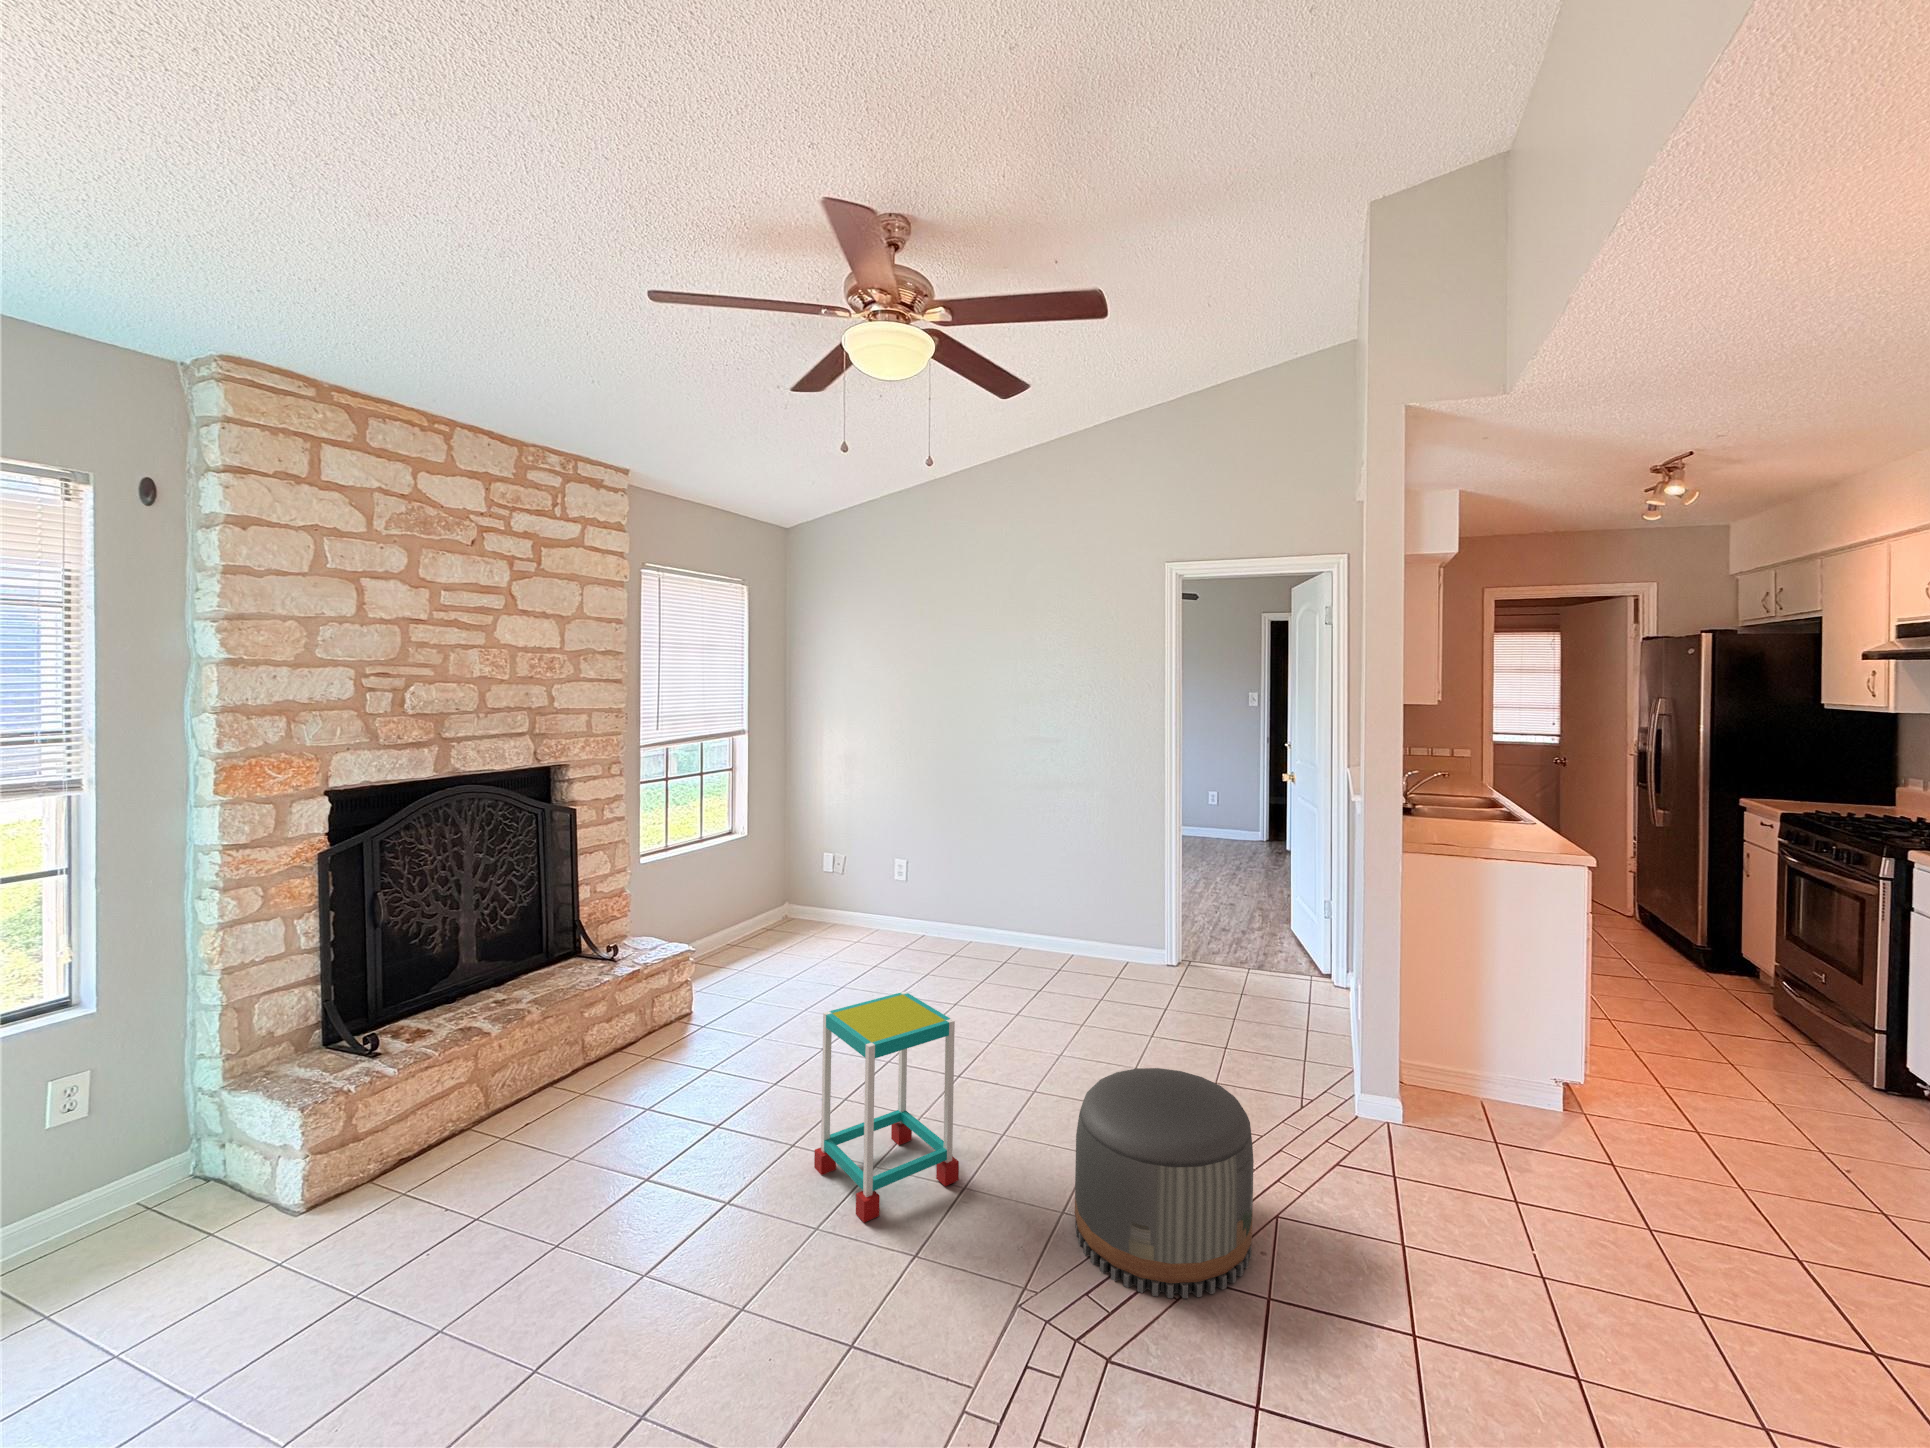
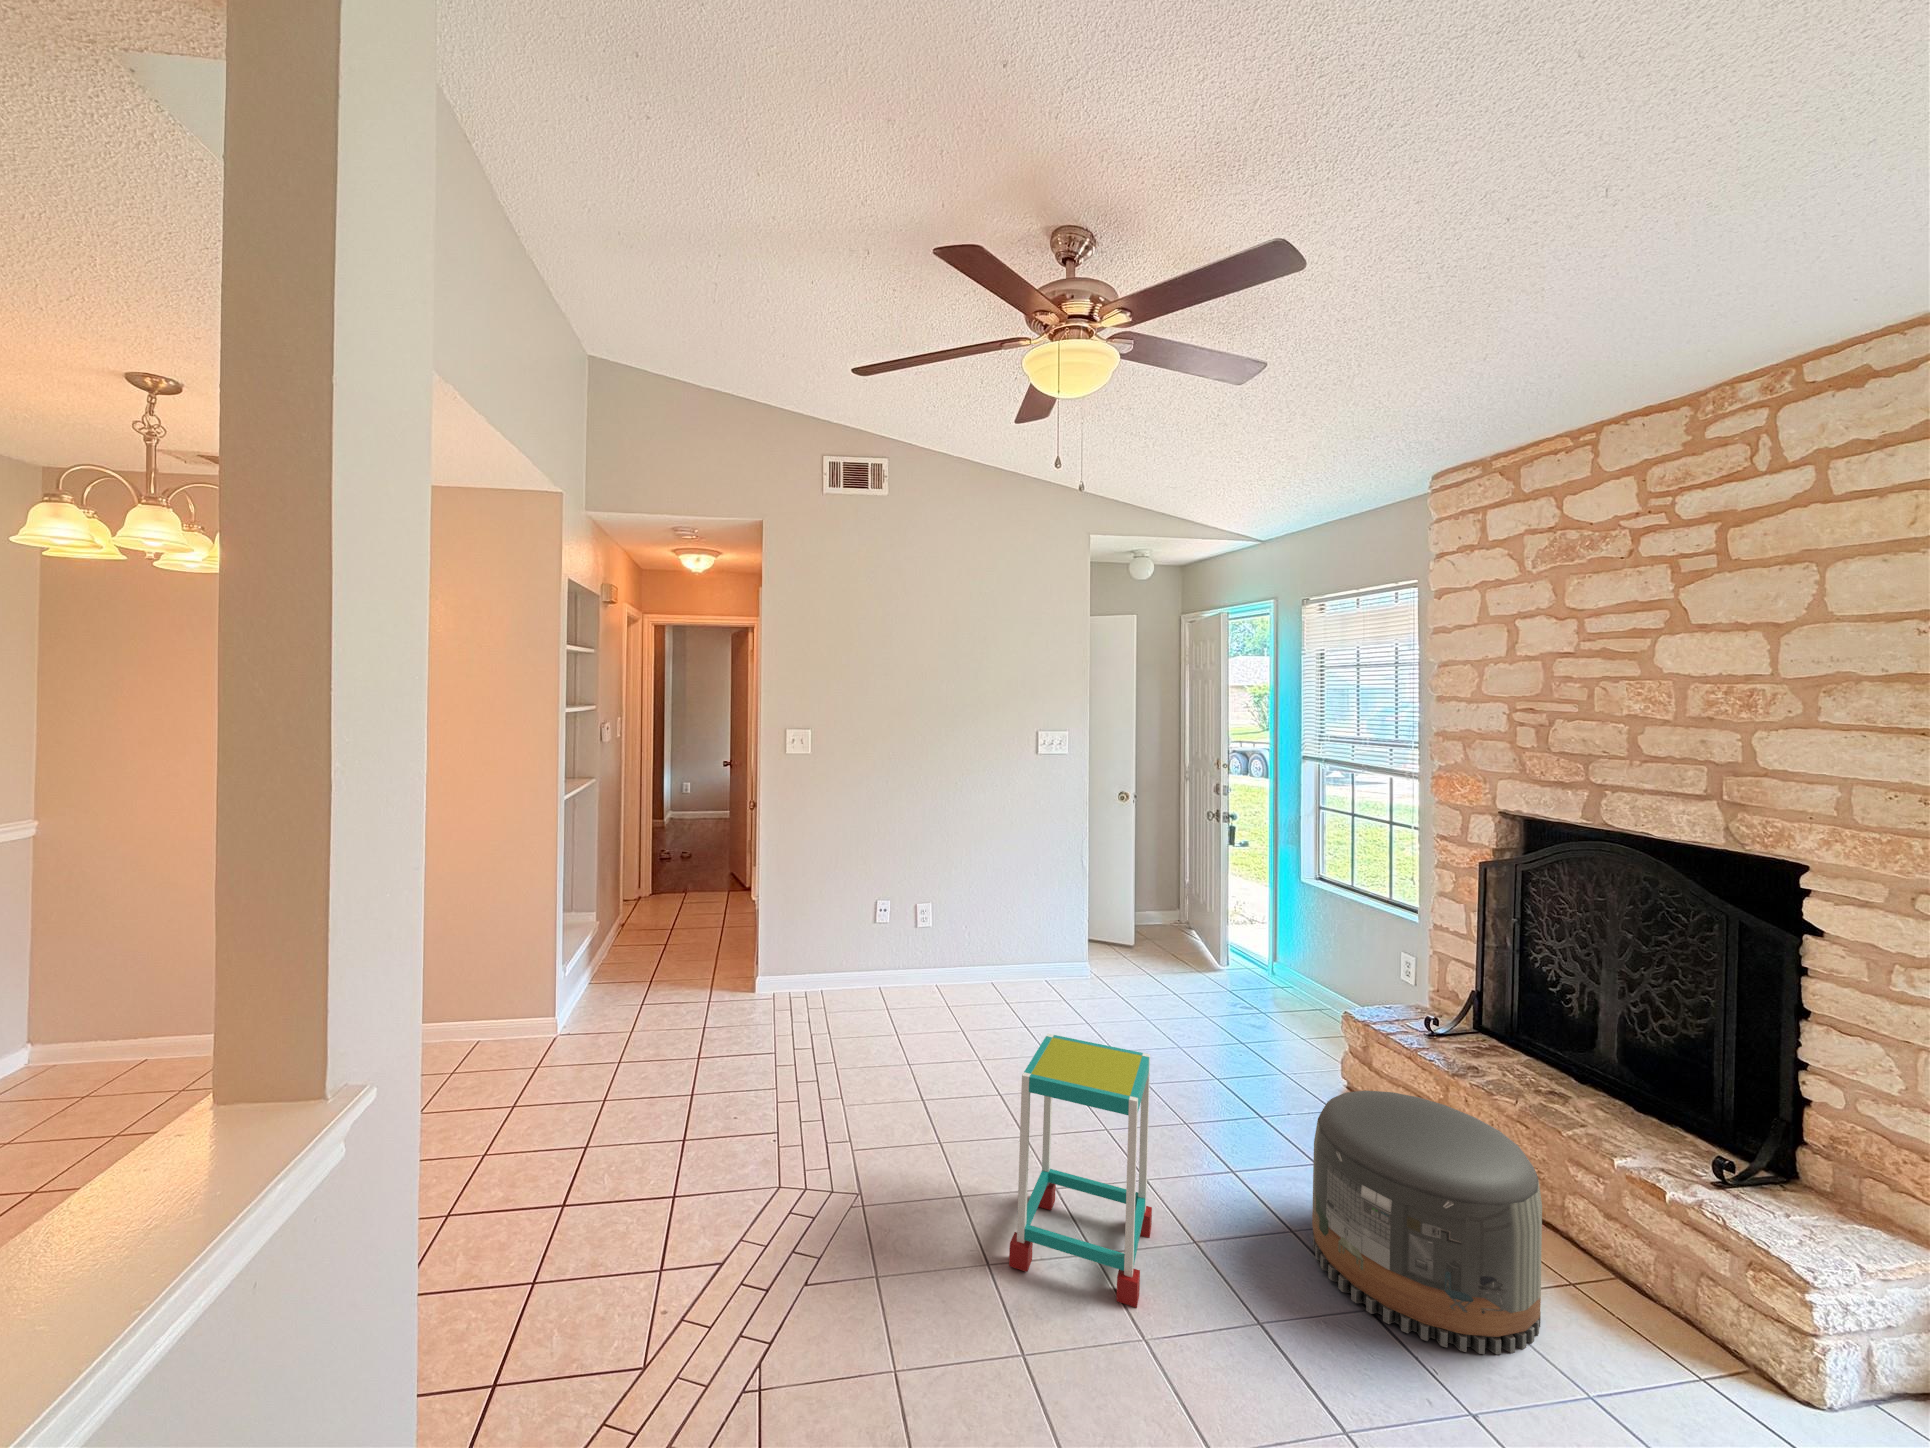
pouf: present [1075,1068,1254,1298] -> present [1312,1090,1542,1354]

